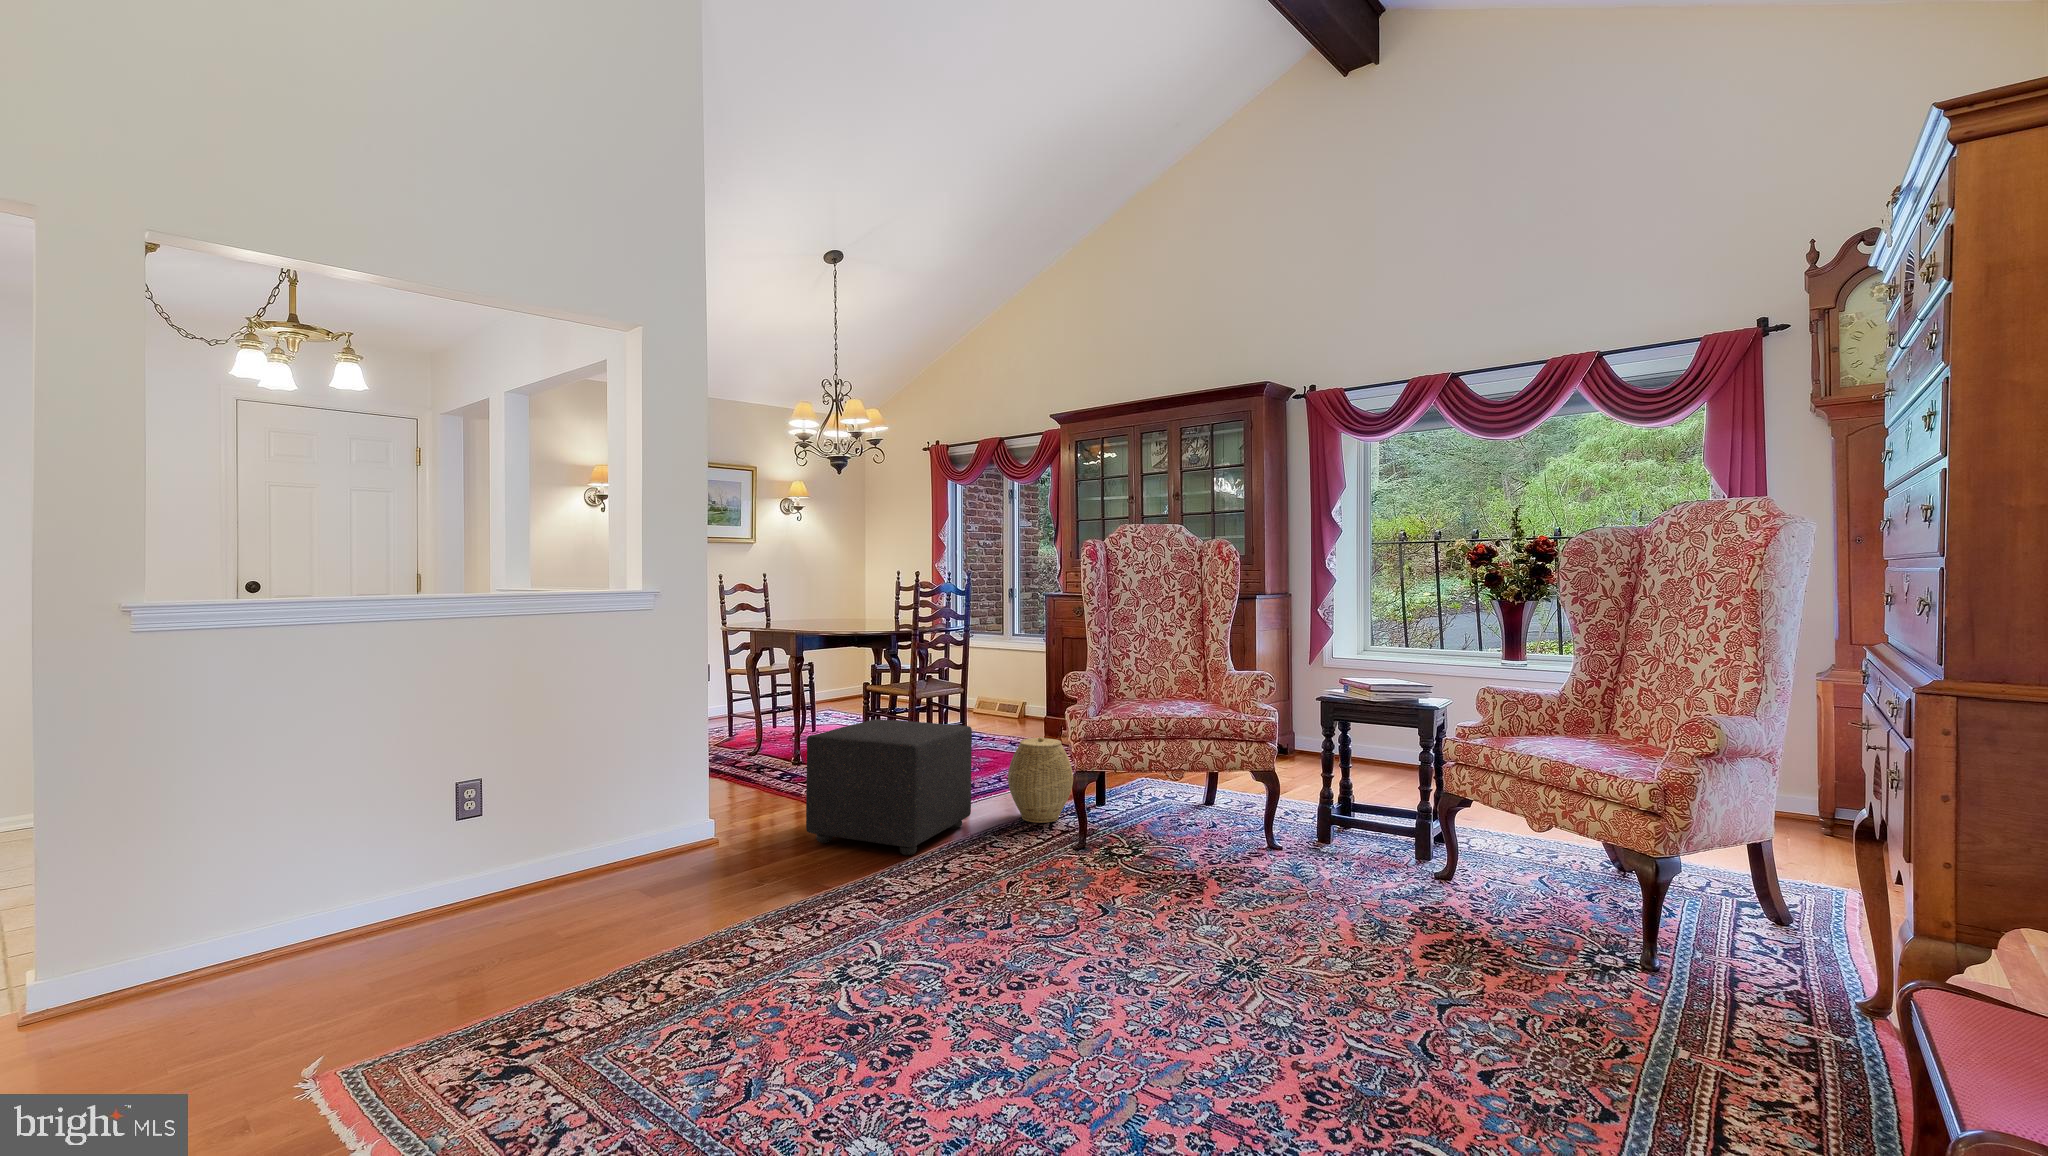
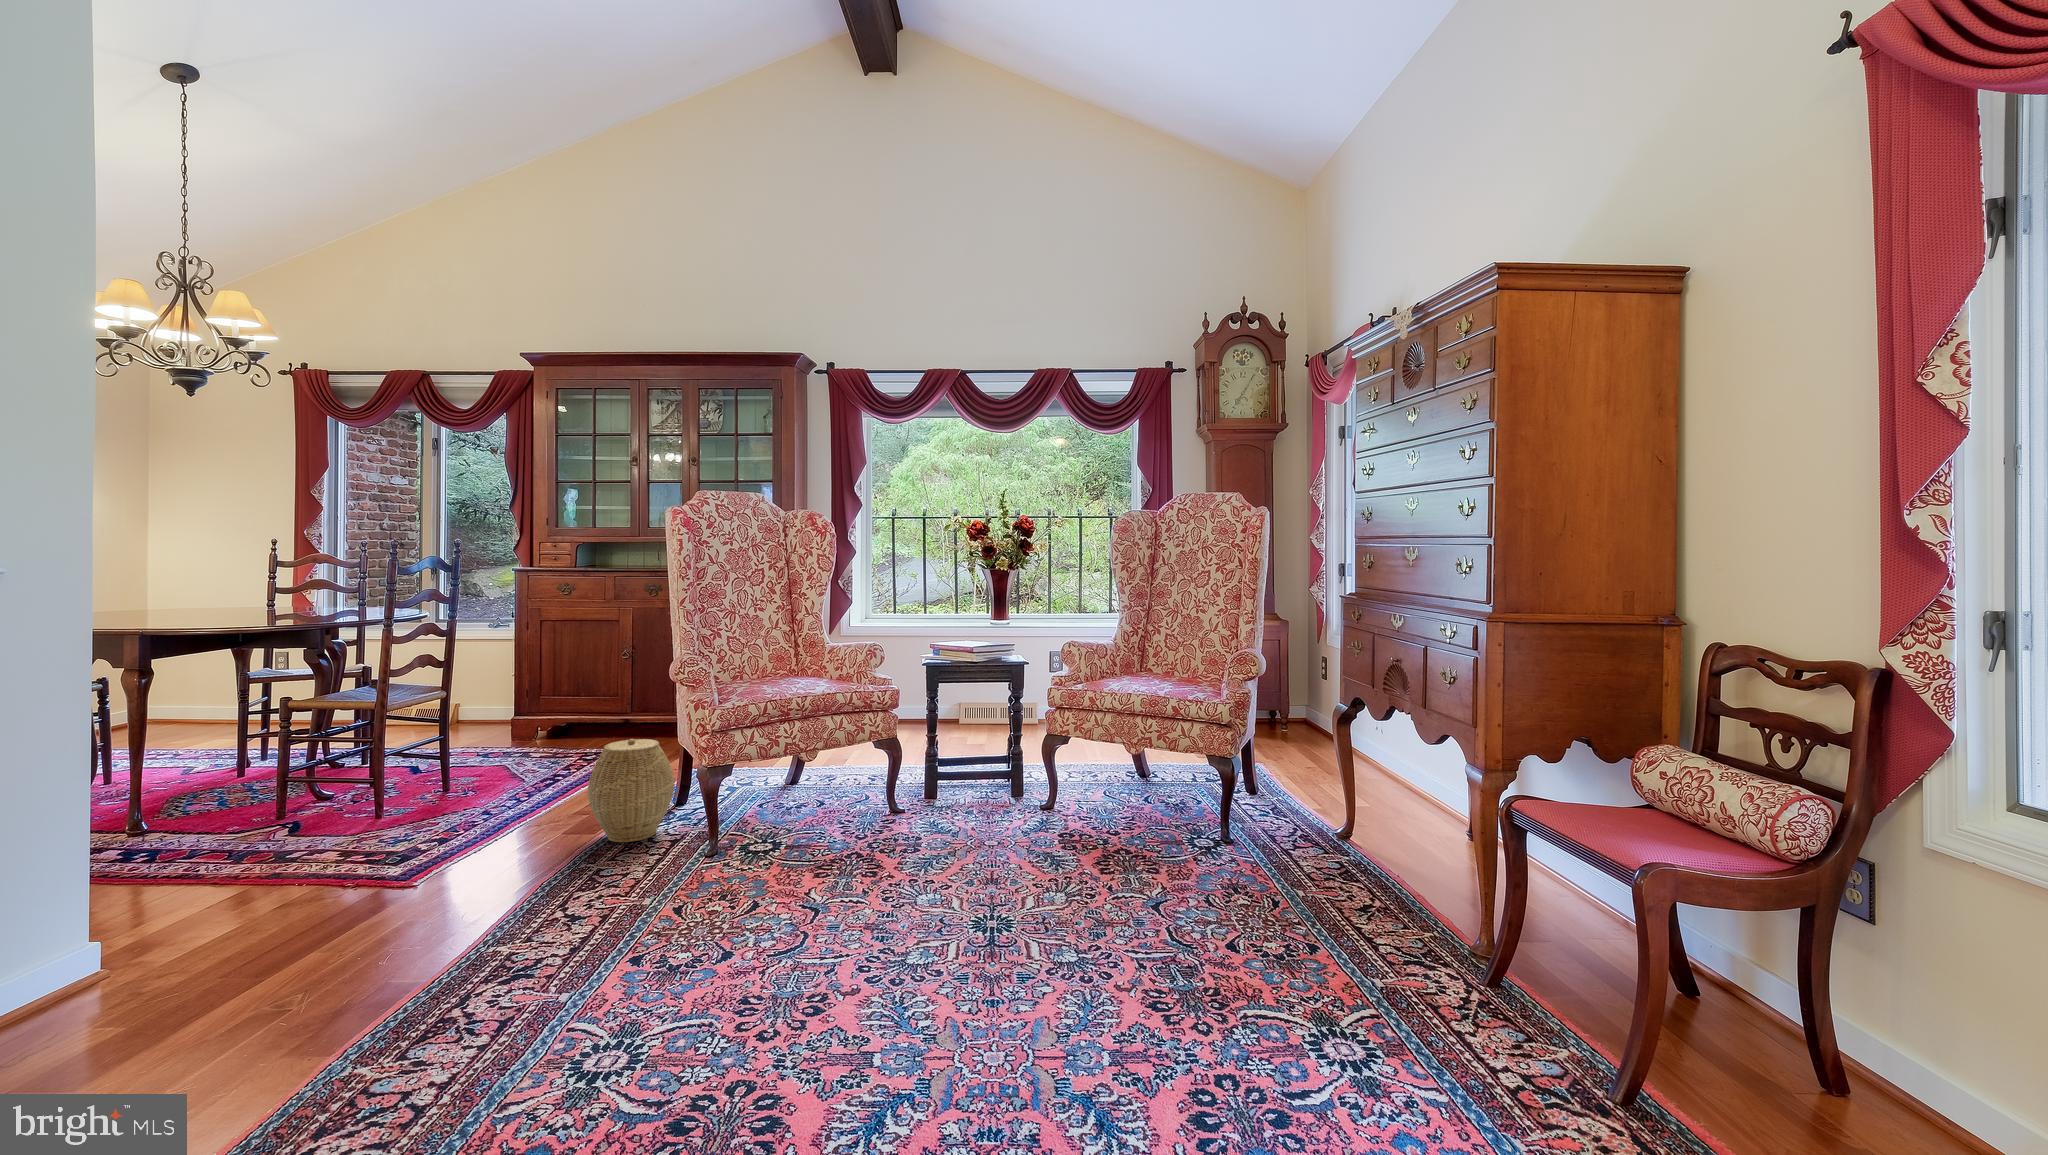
ottoman: present [806,719,972,855] -> none [291,739,548,947]

